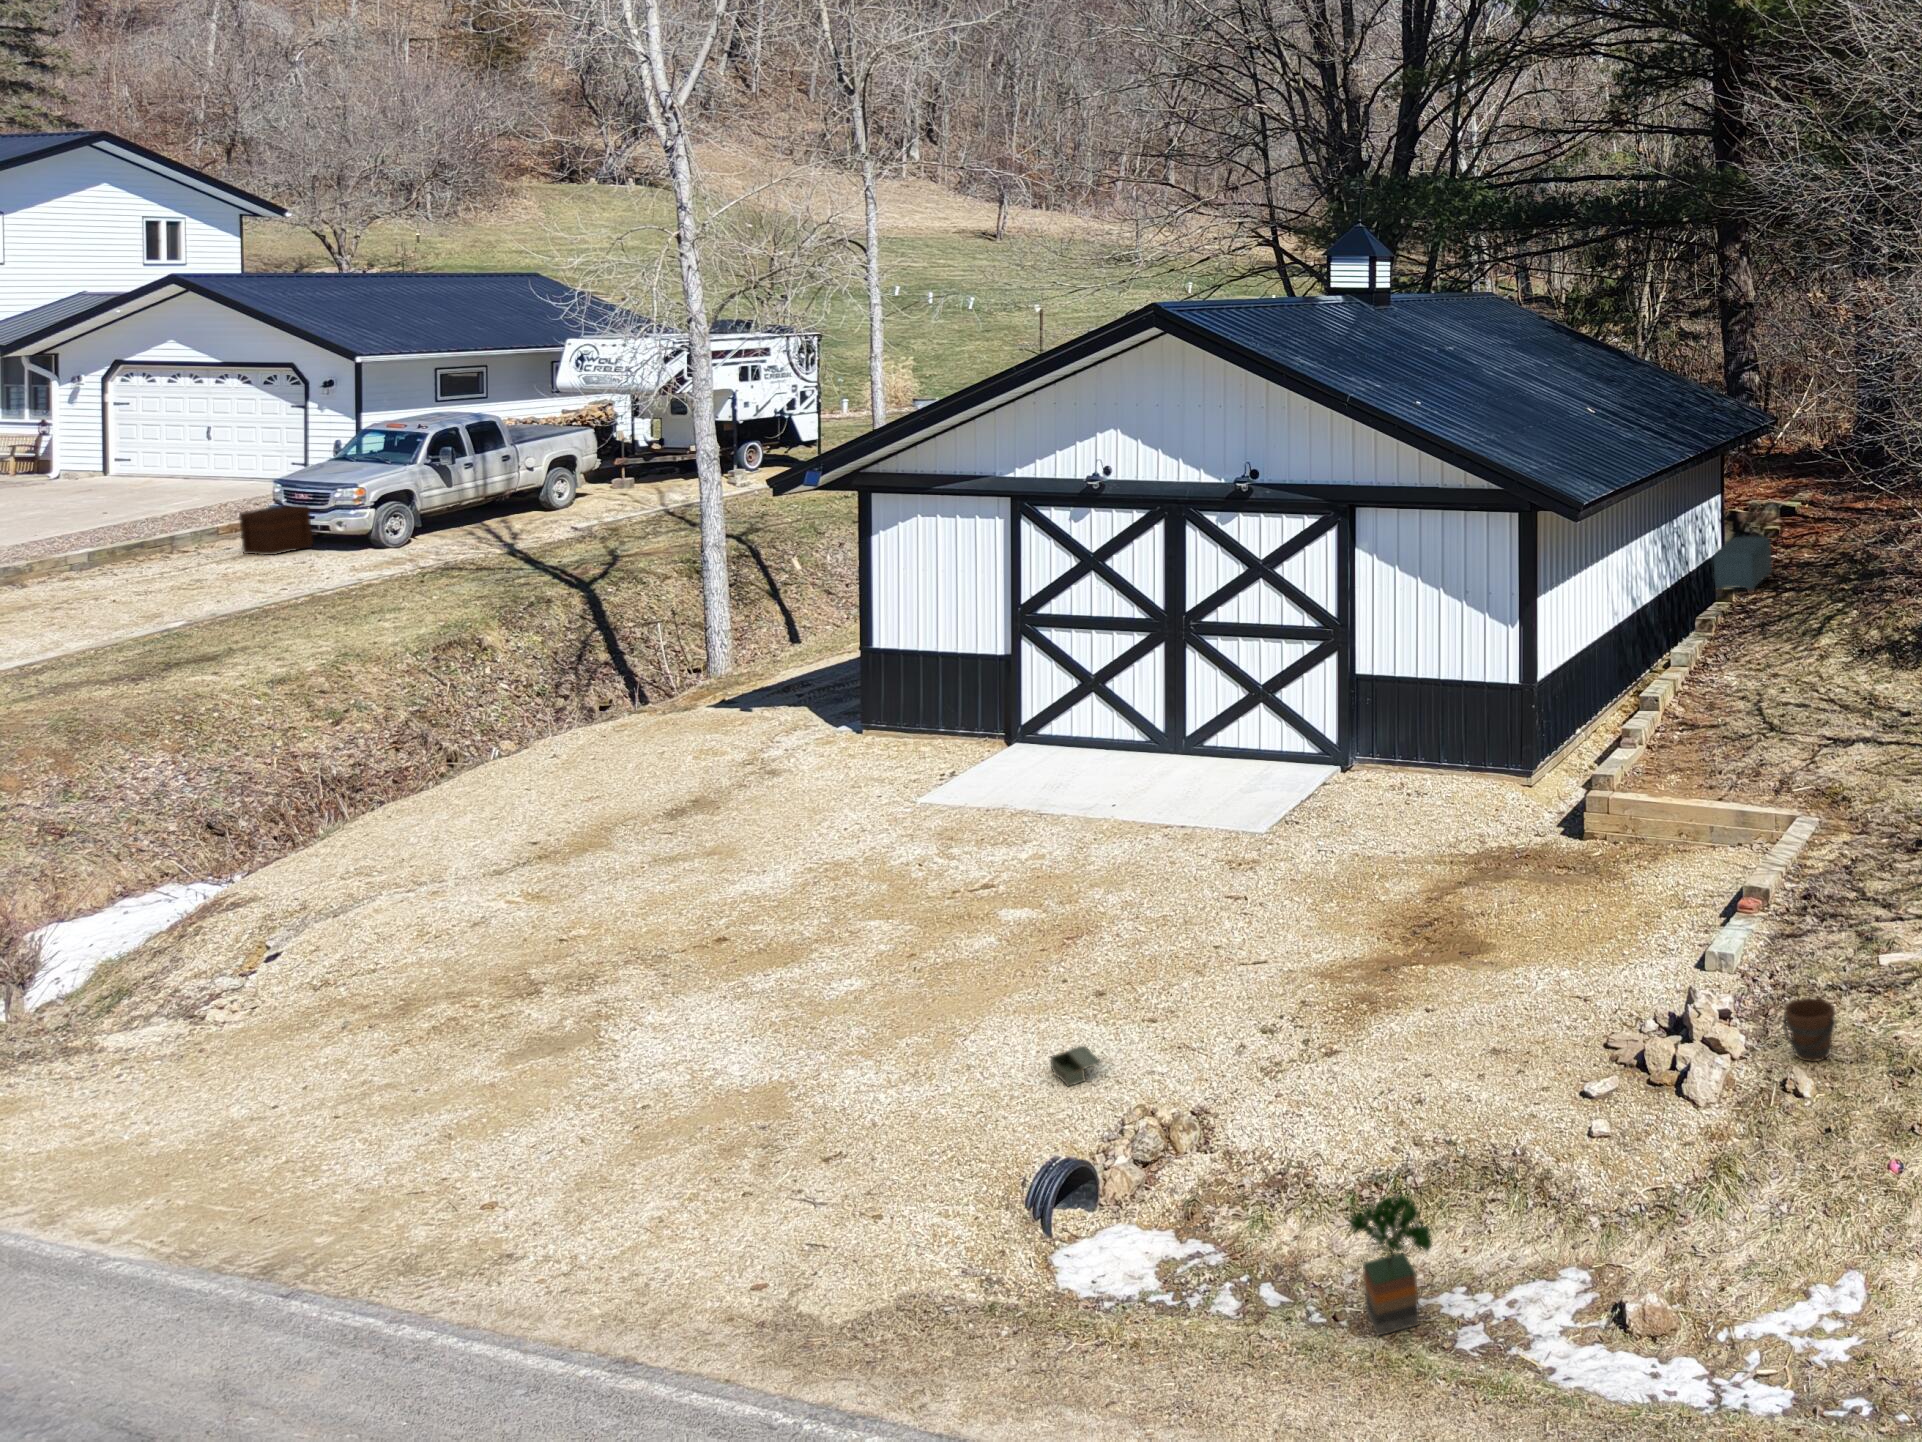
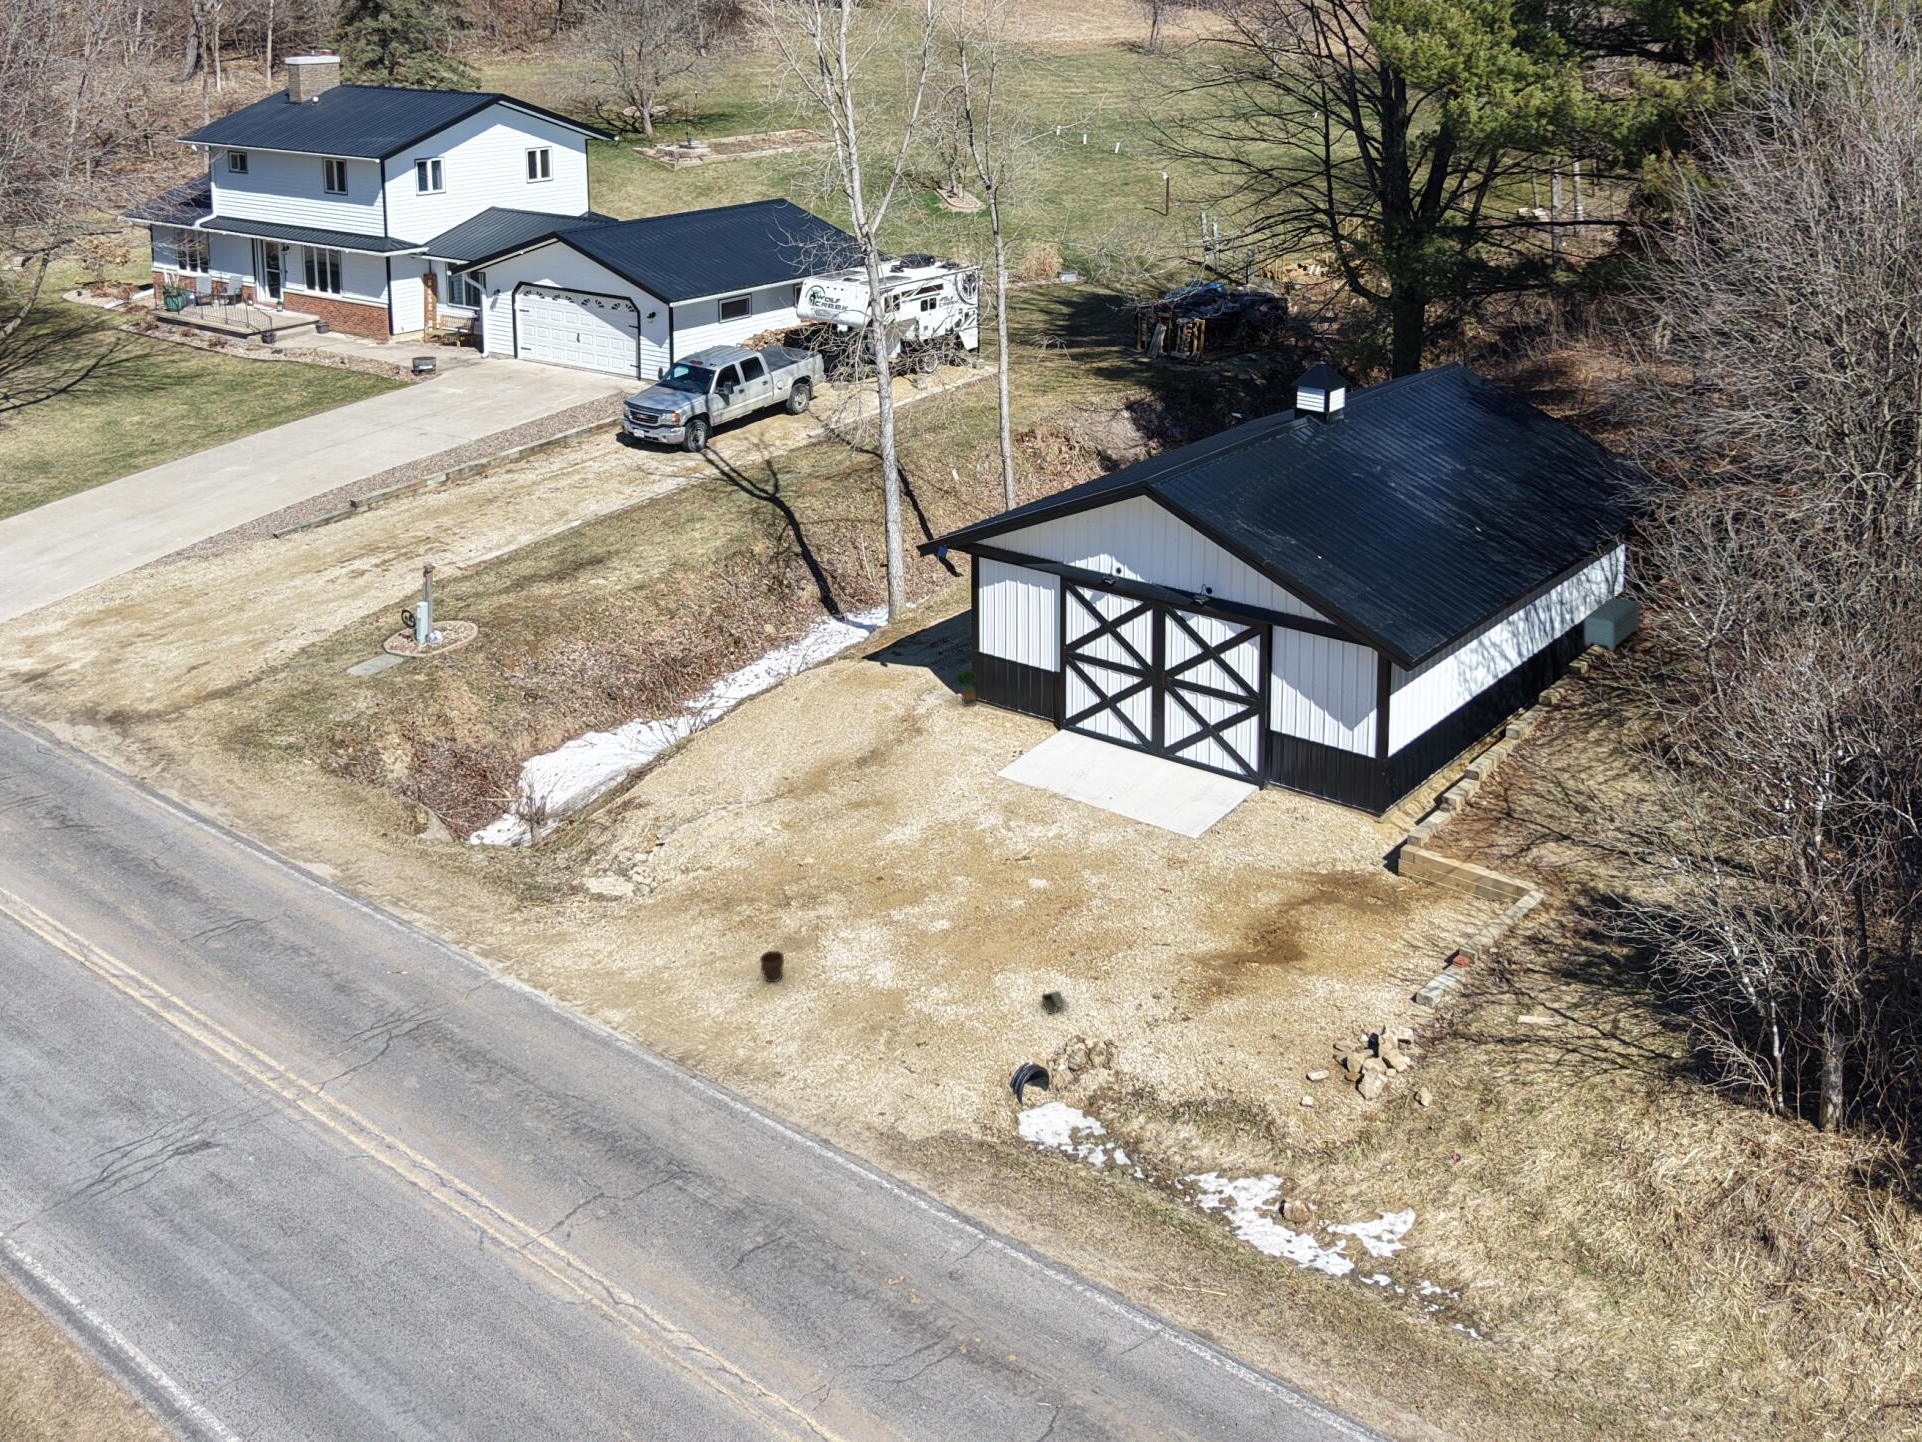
wooden crate: present [239,505,313,555] -> none [606,420,649,456]
bucket: present [1783,997,1836,1062] -> present [760,951,784,982]
potted tree: present [1349,1195,1432,1335] -> present [956,670,977,706]

